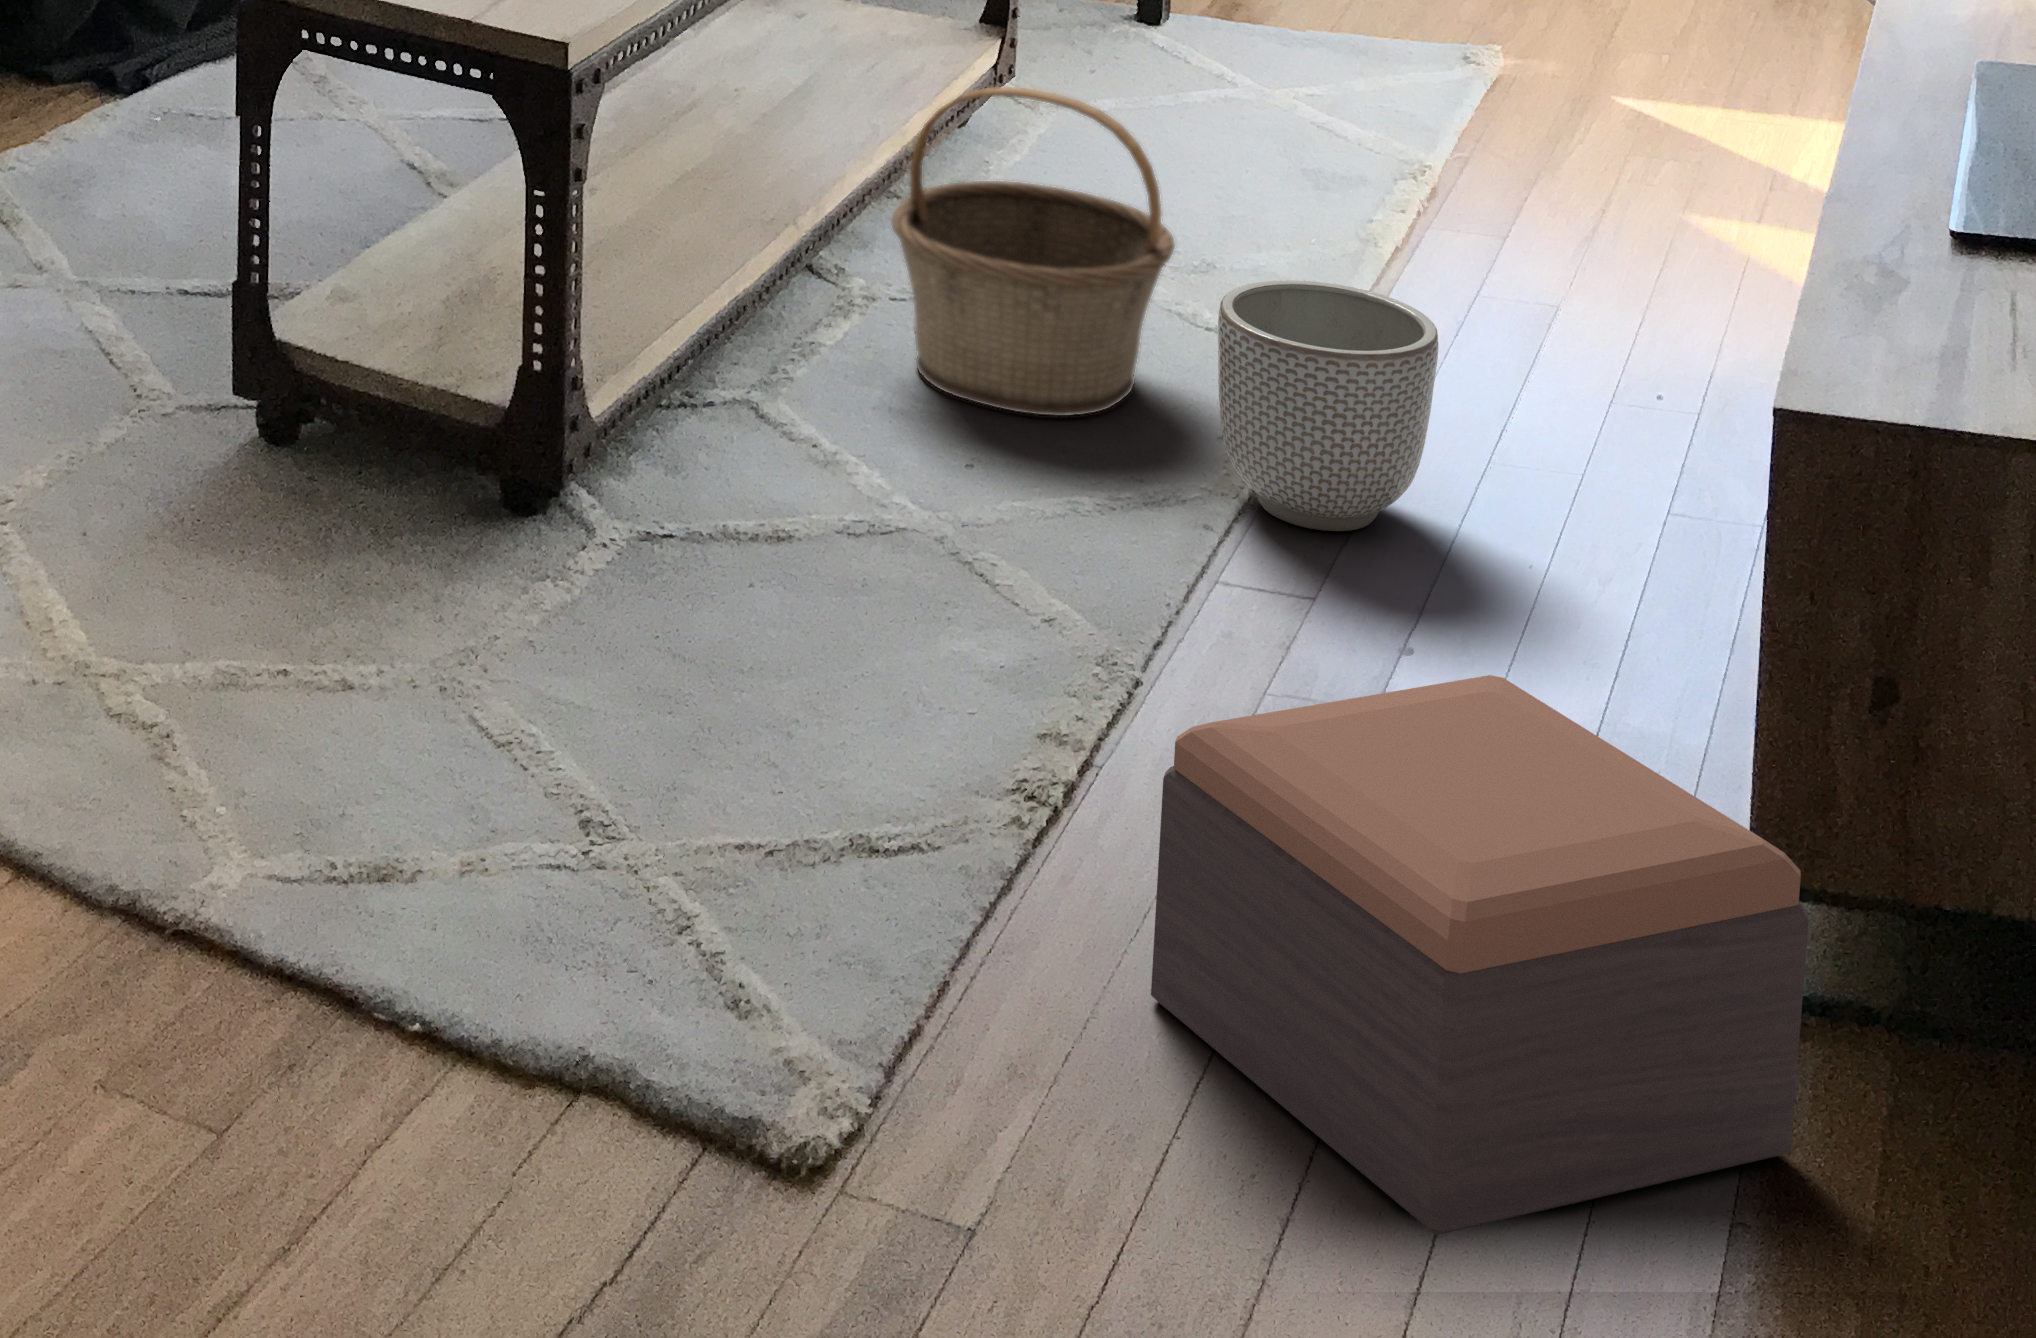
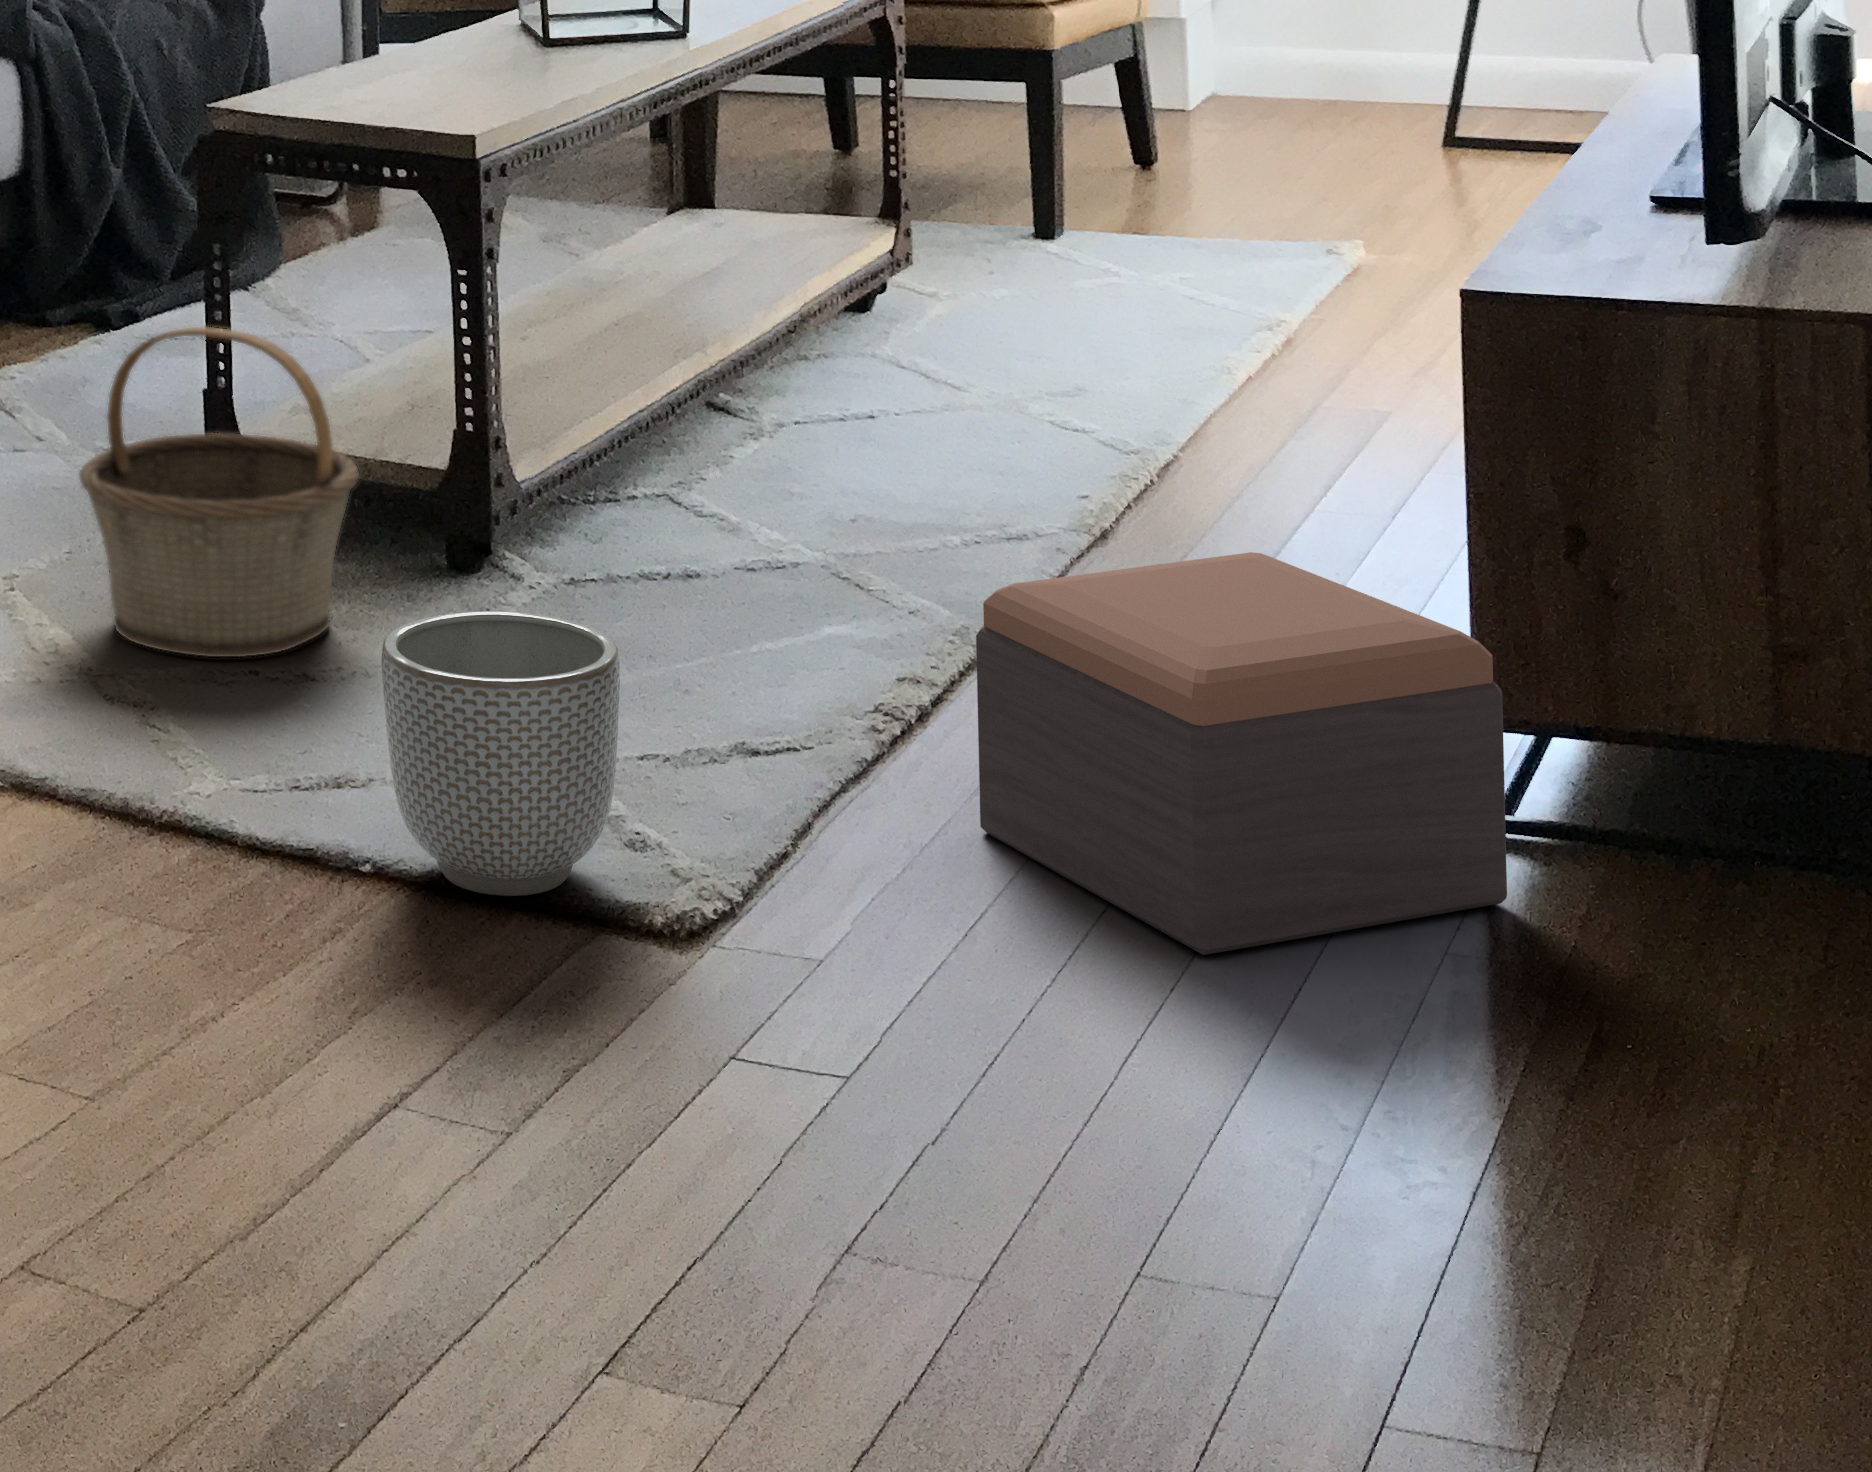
basket: present [891,87,1175,416] -> present [80,327,359,657]
planter: present [1218,281,1439,531] -> present [381,611,620,896]

